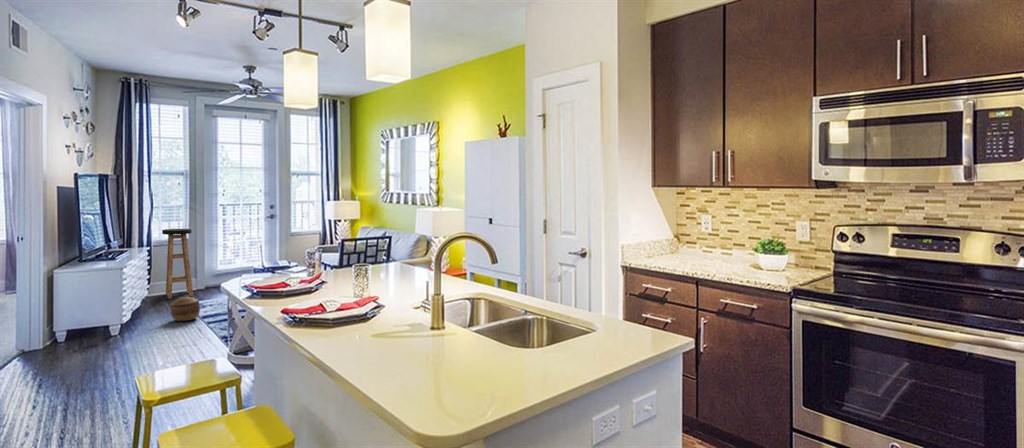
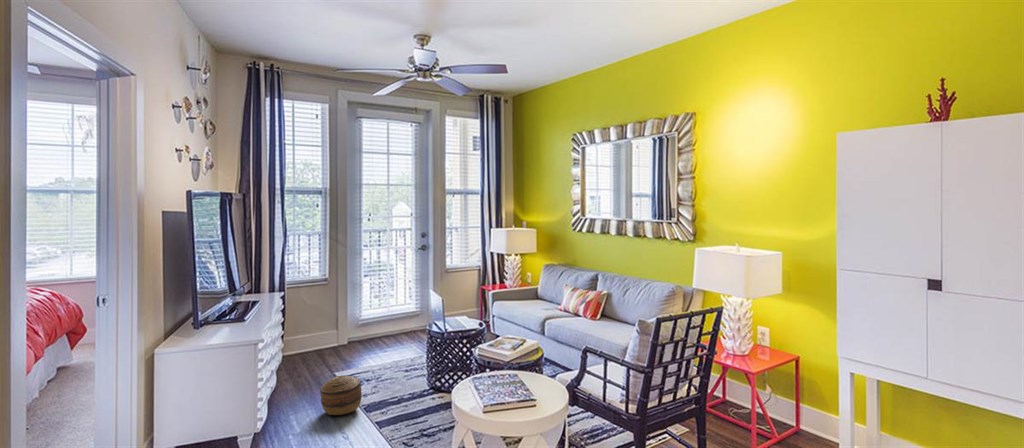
bar stool: present [162,229,193,299] -> none [296,265,334,362]

